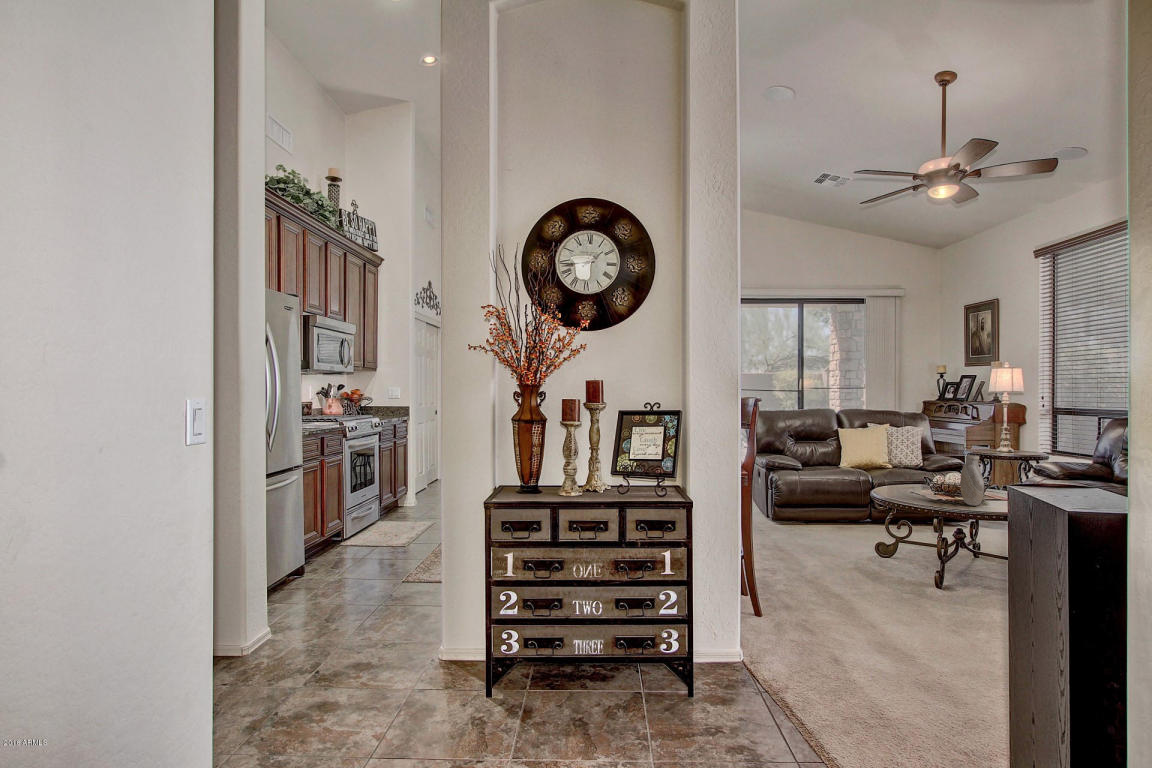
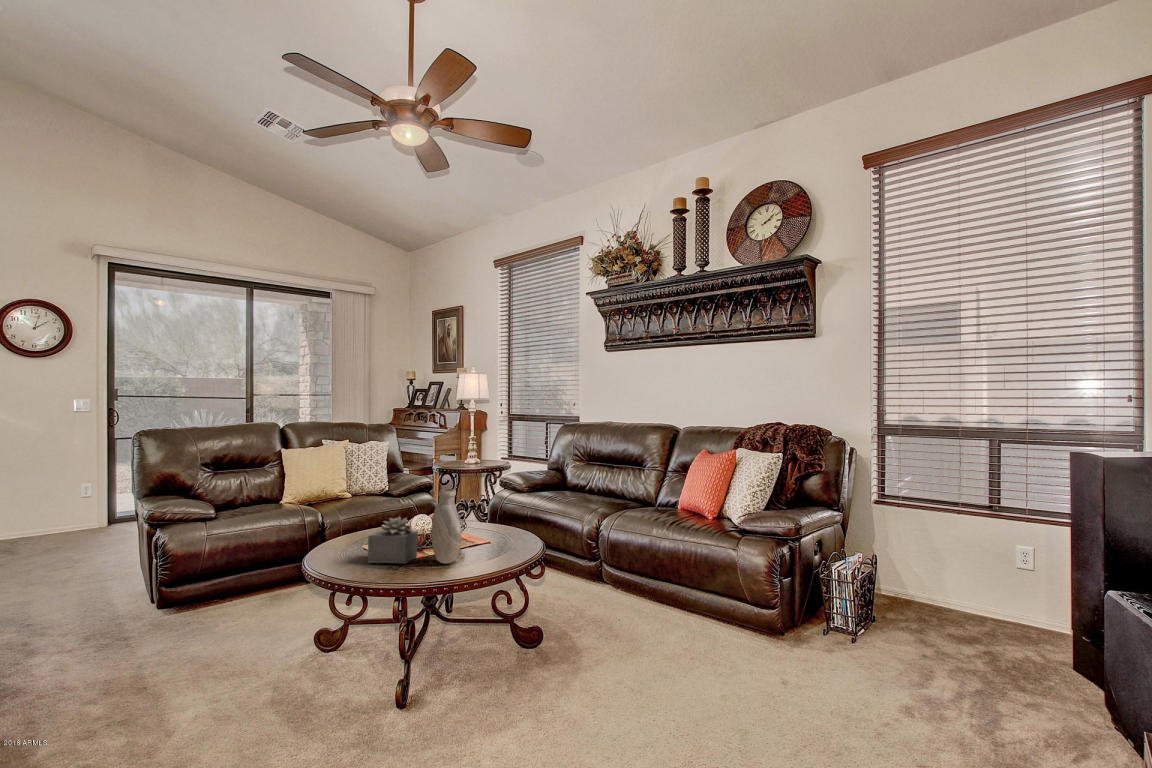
succulent plant: none [913,471,950,501] -> present [368,517,418,563]

